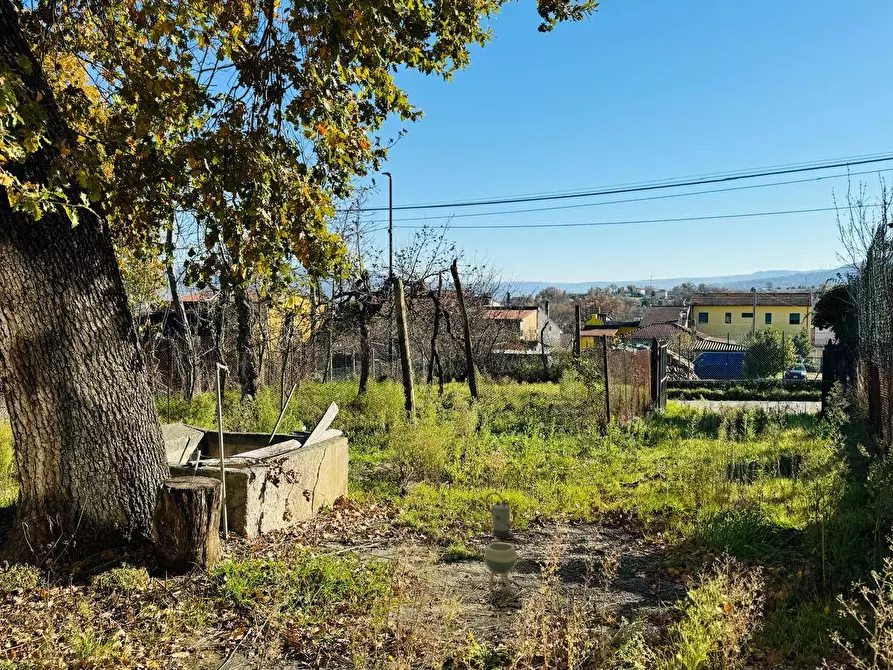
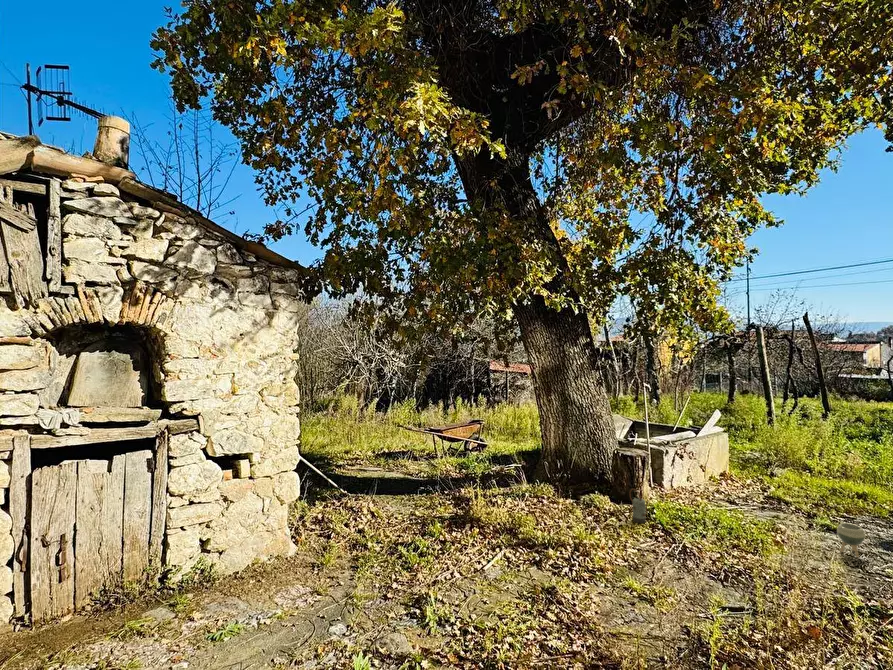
watering can: present [486,493,518,537] -> present [629,489,649,523]

